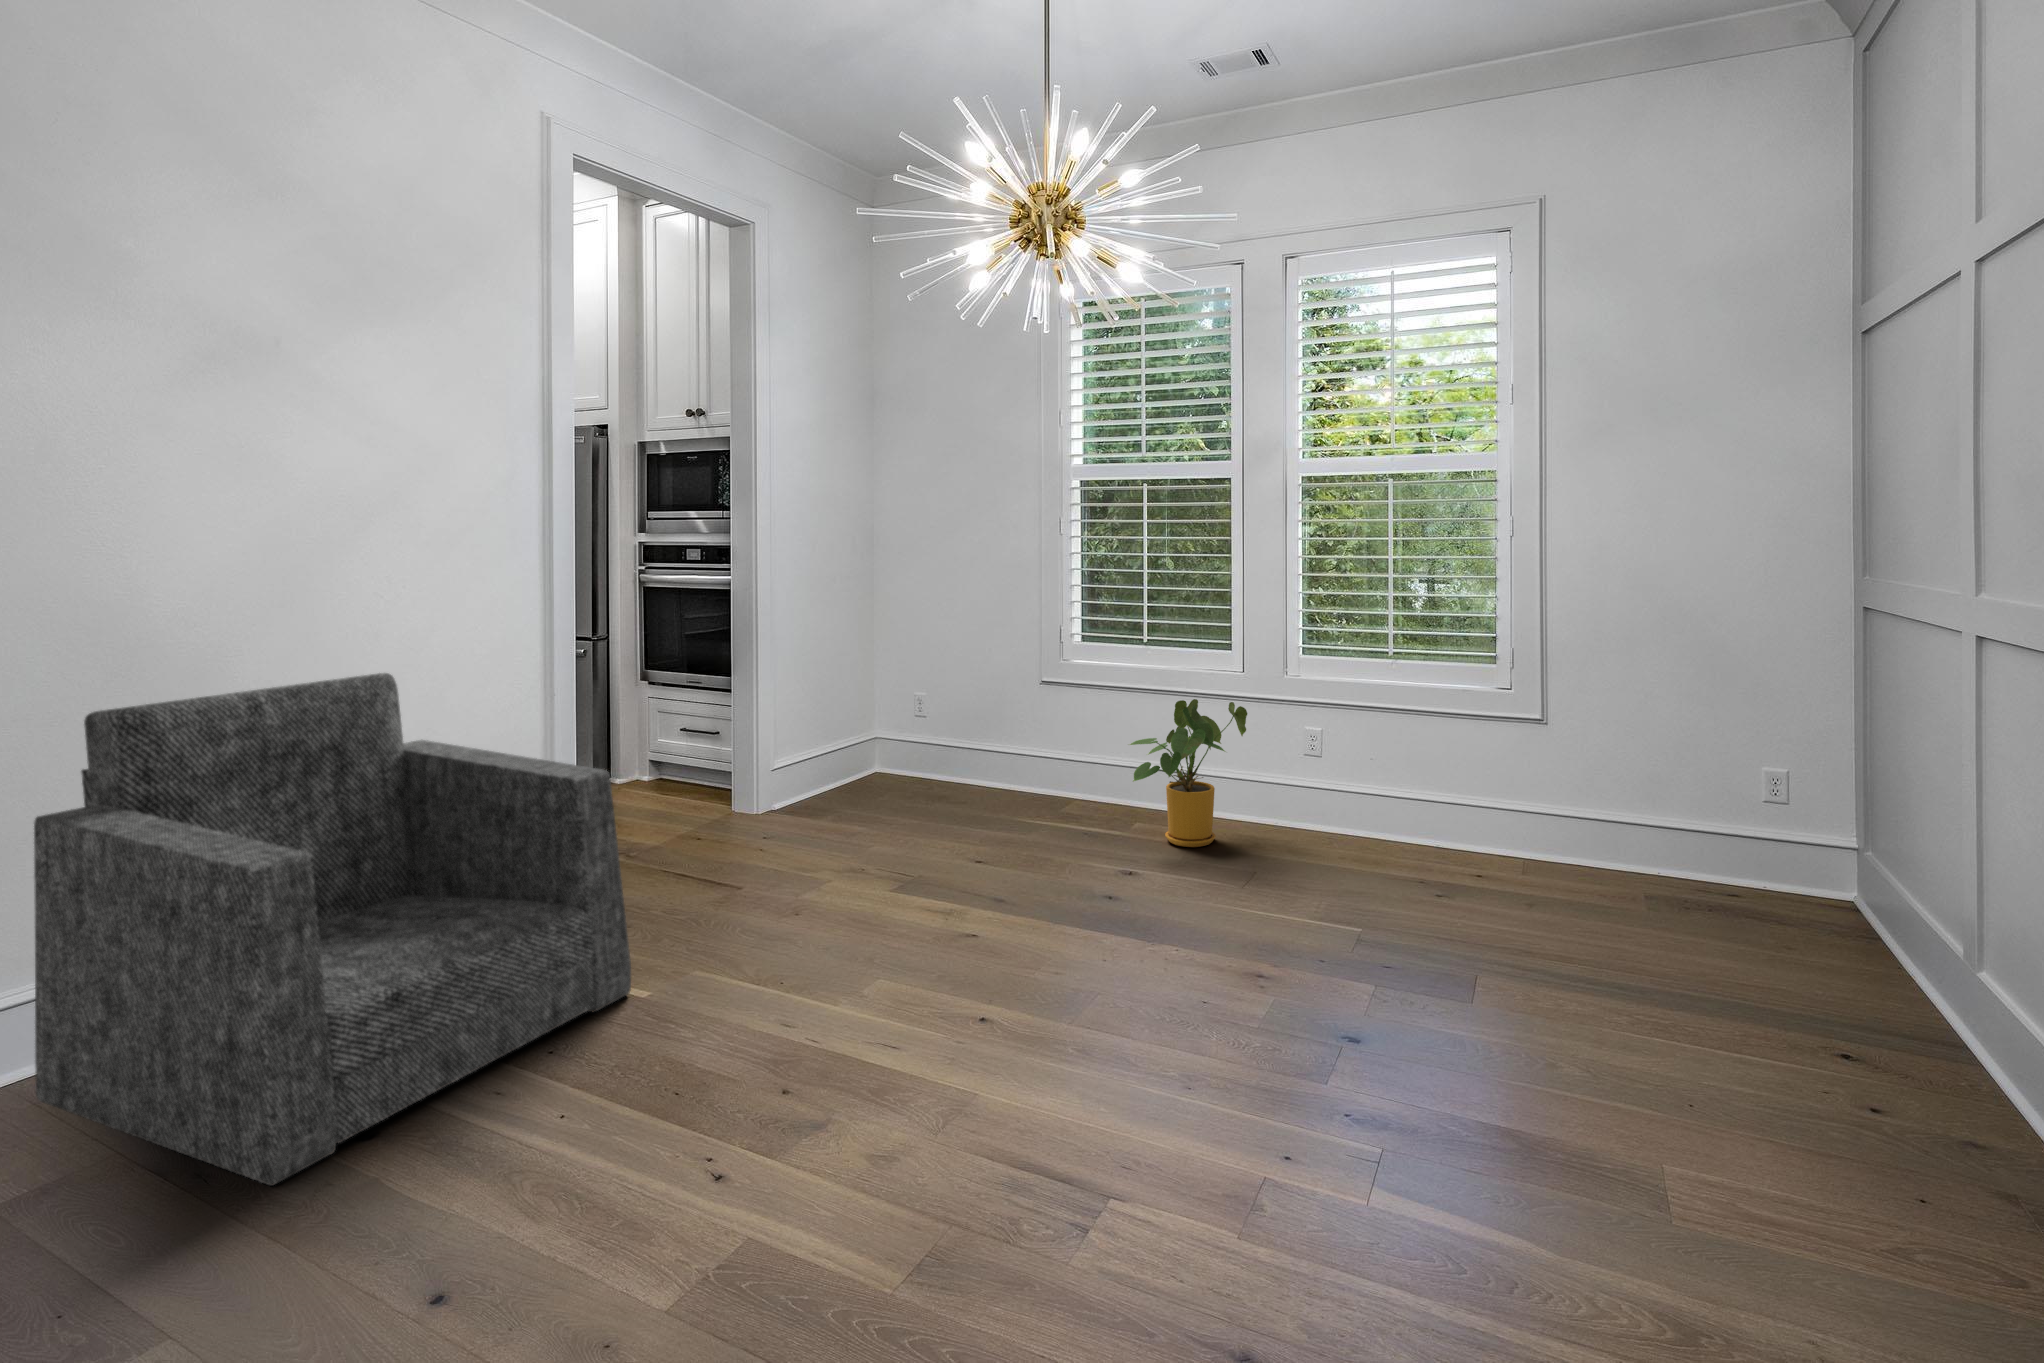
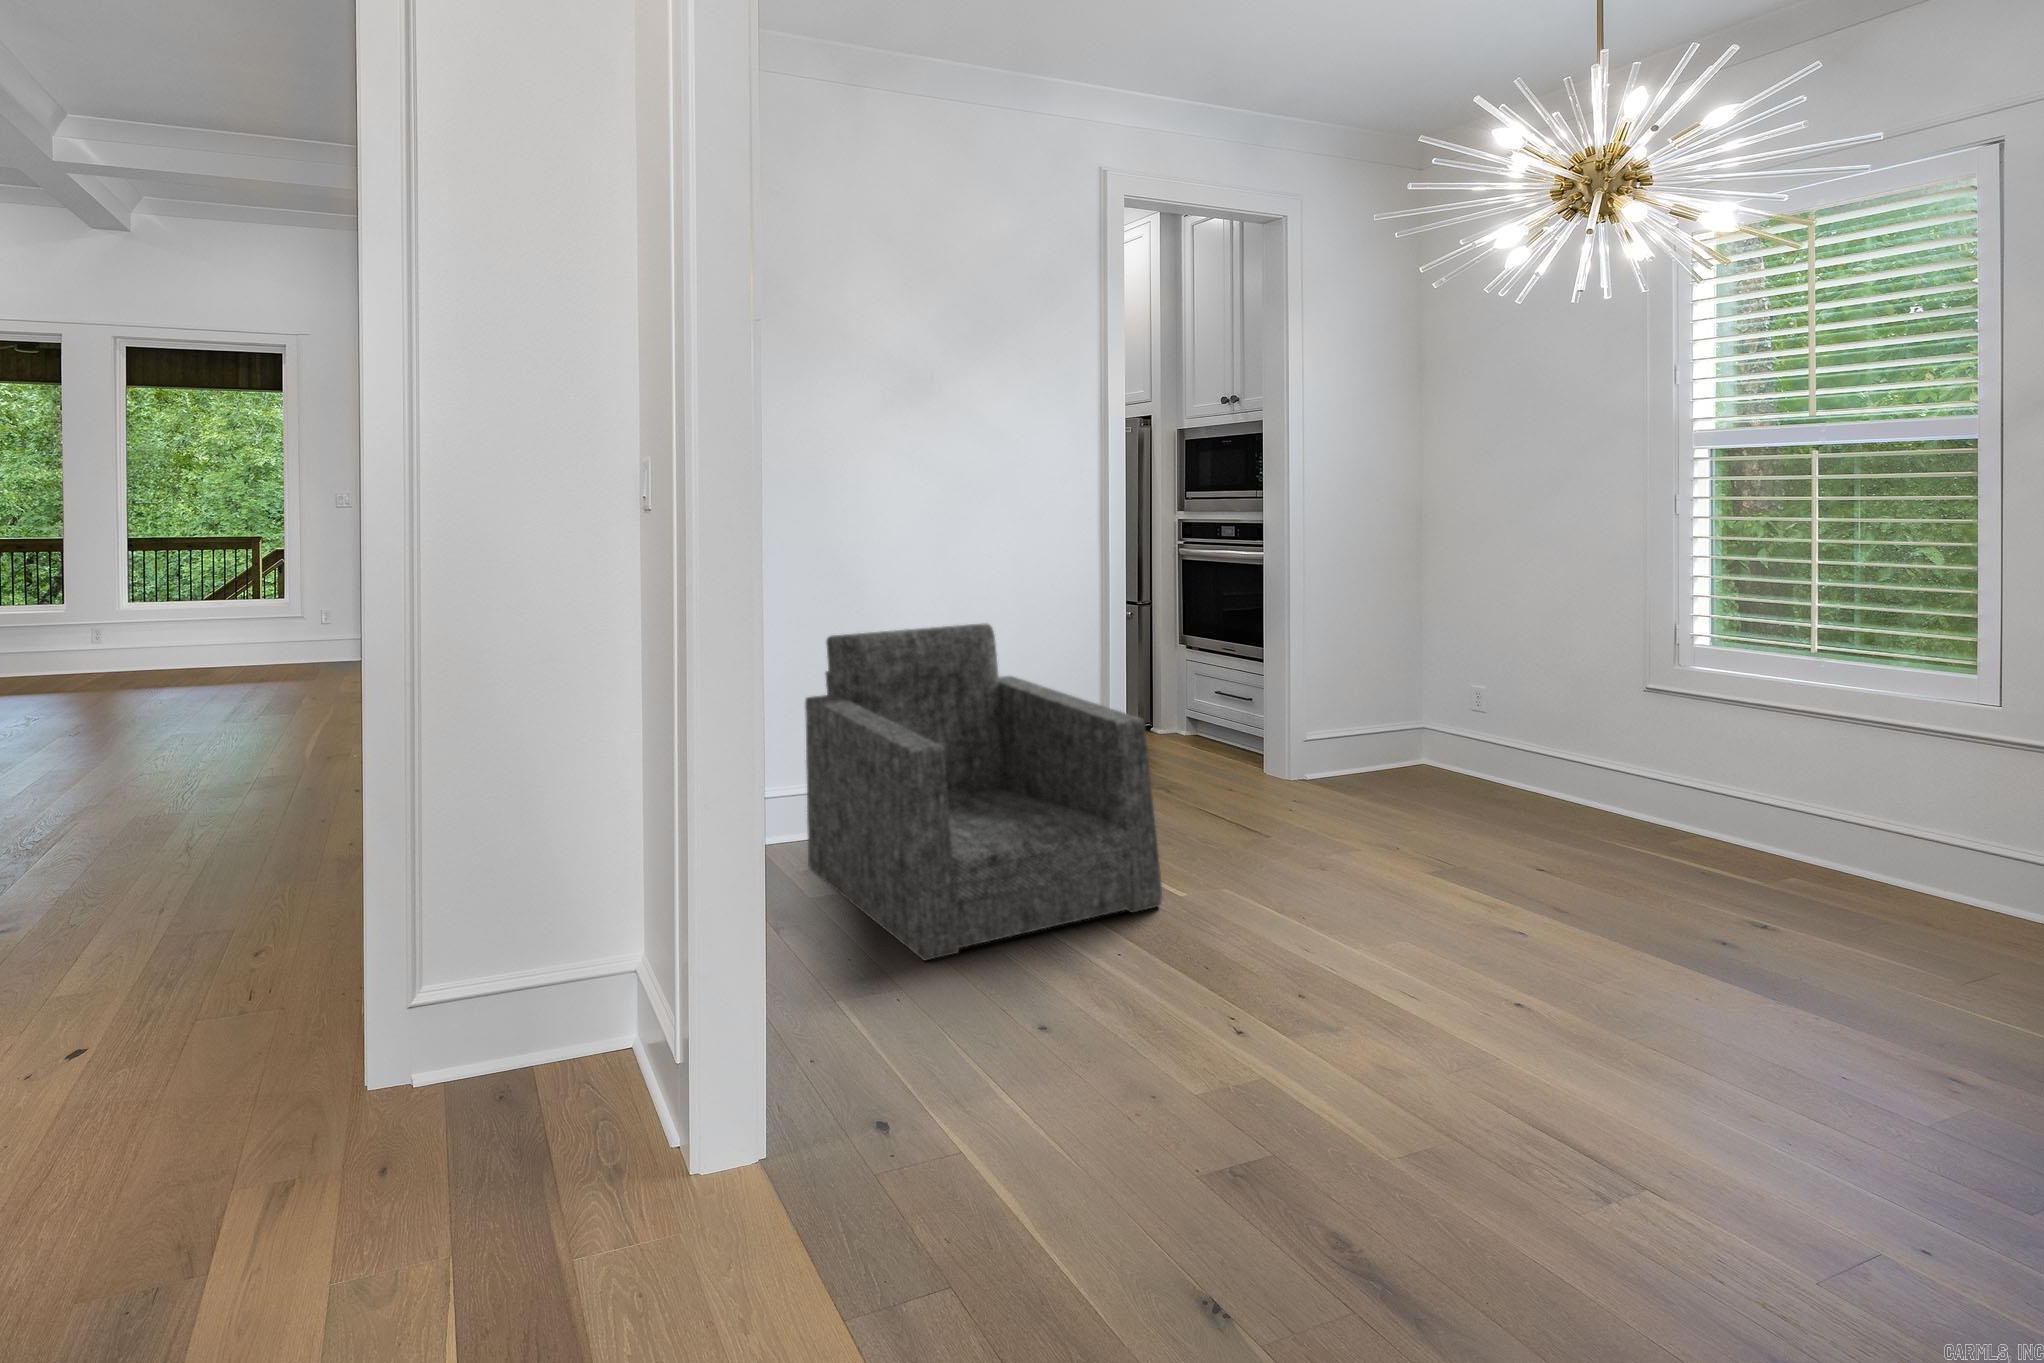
house plant: present [1130,699,1247,847] -> none [1767,734,2003,930]

